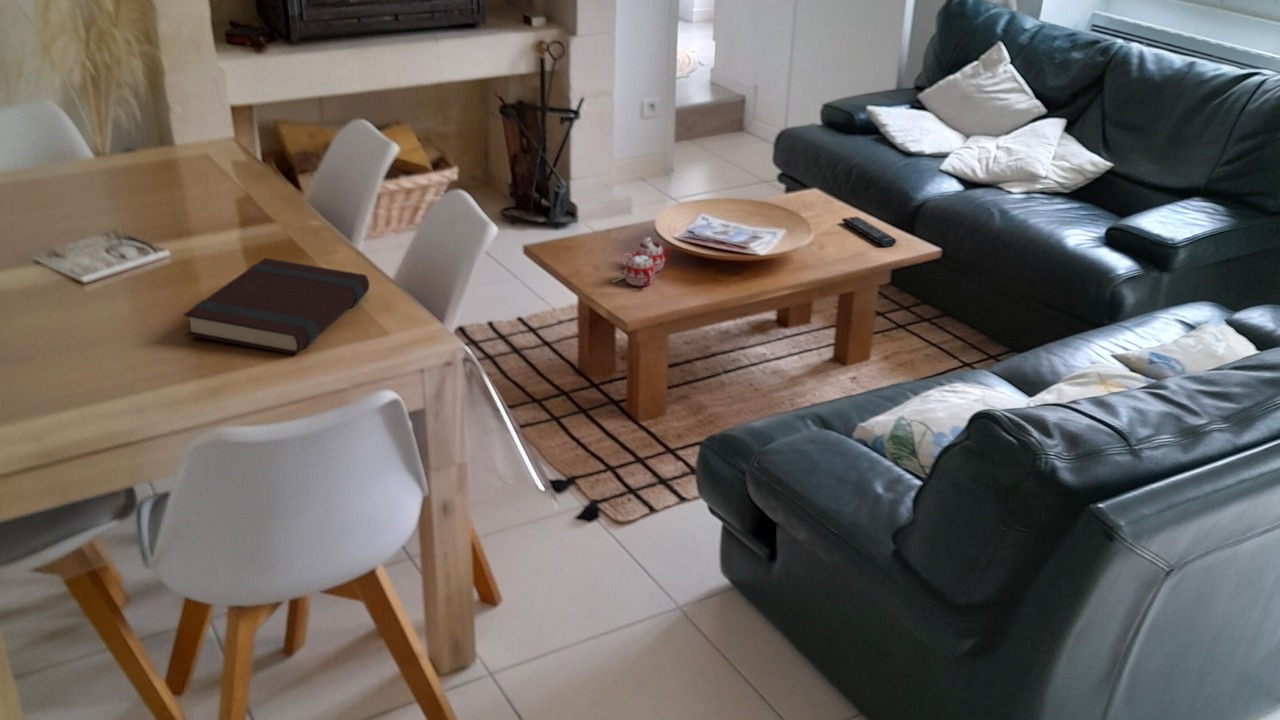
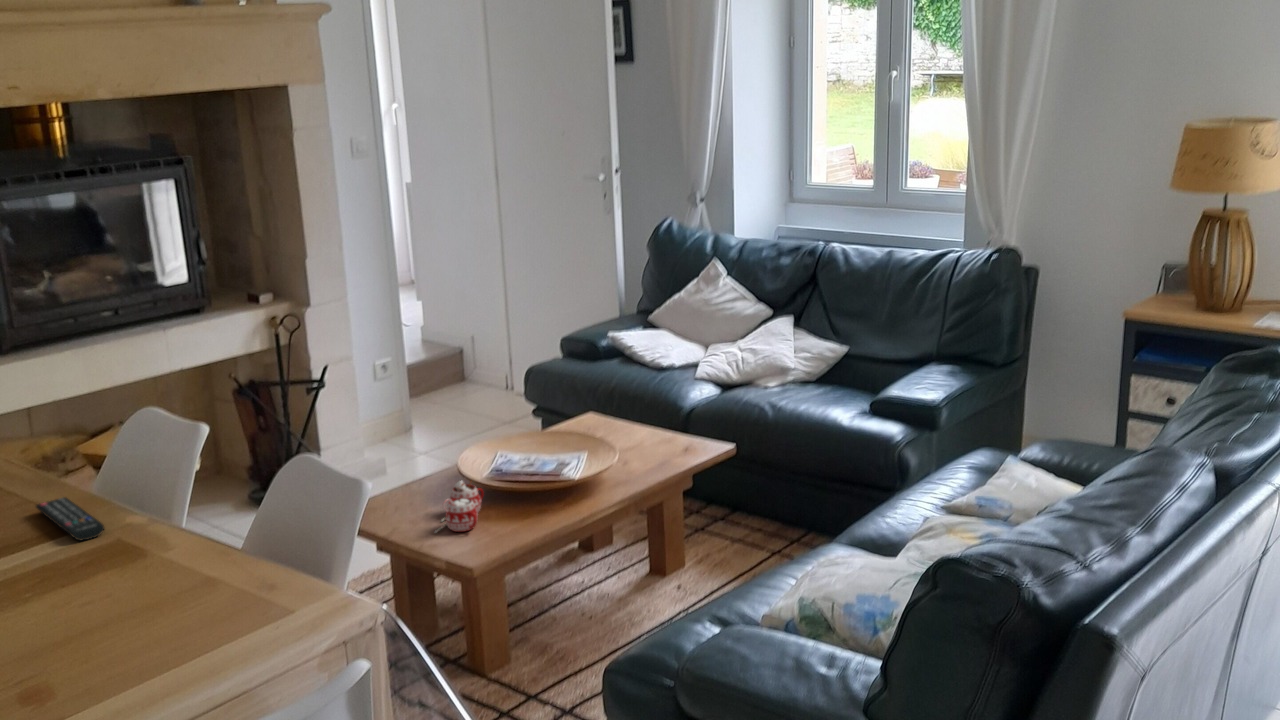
remote control: present [842,217,896,247] -> present [36,497,104,540]
book: present [184,258,369,355] -> none [39,551,243,658]

